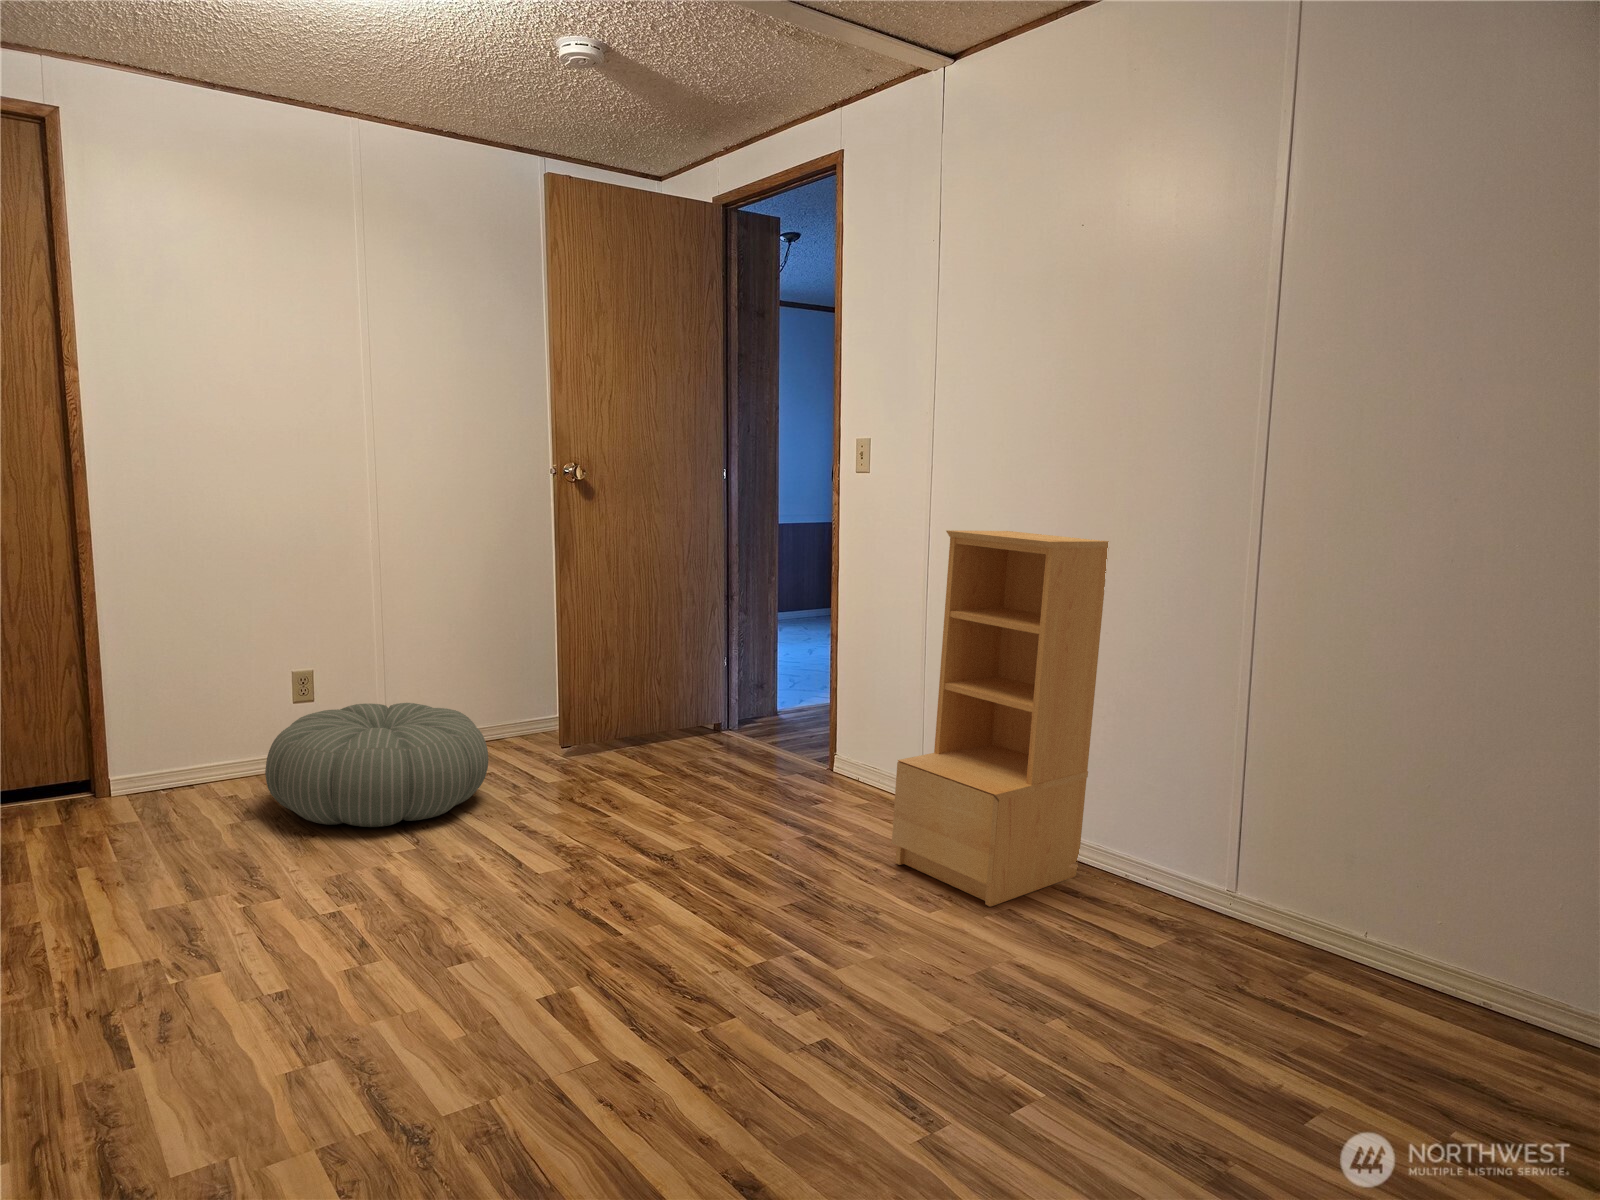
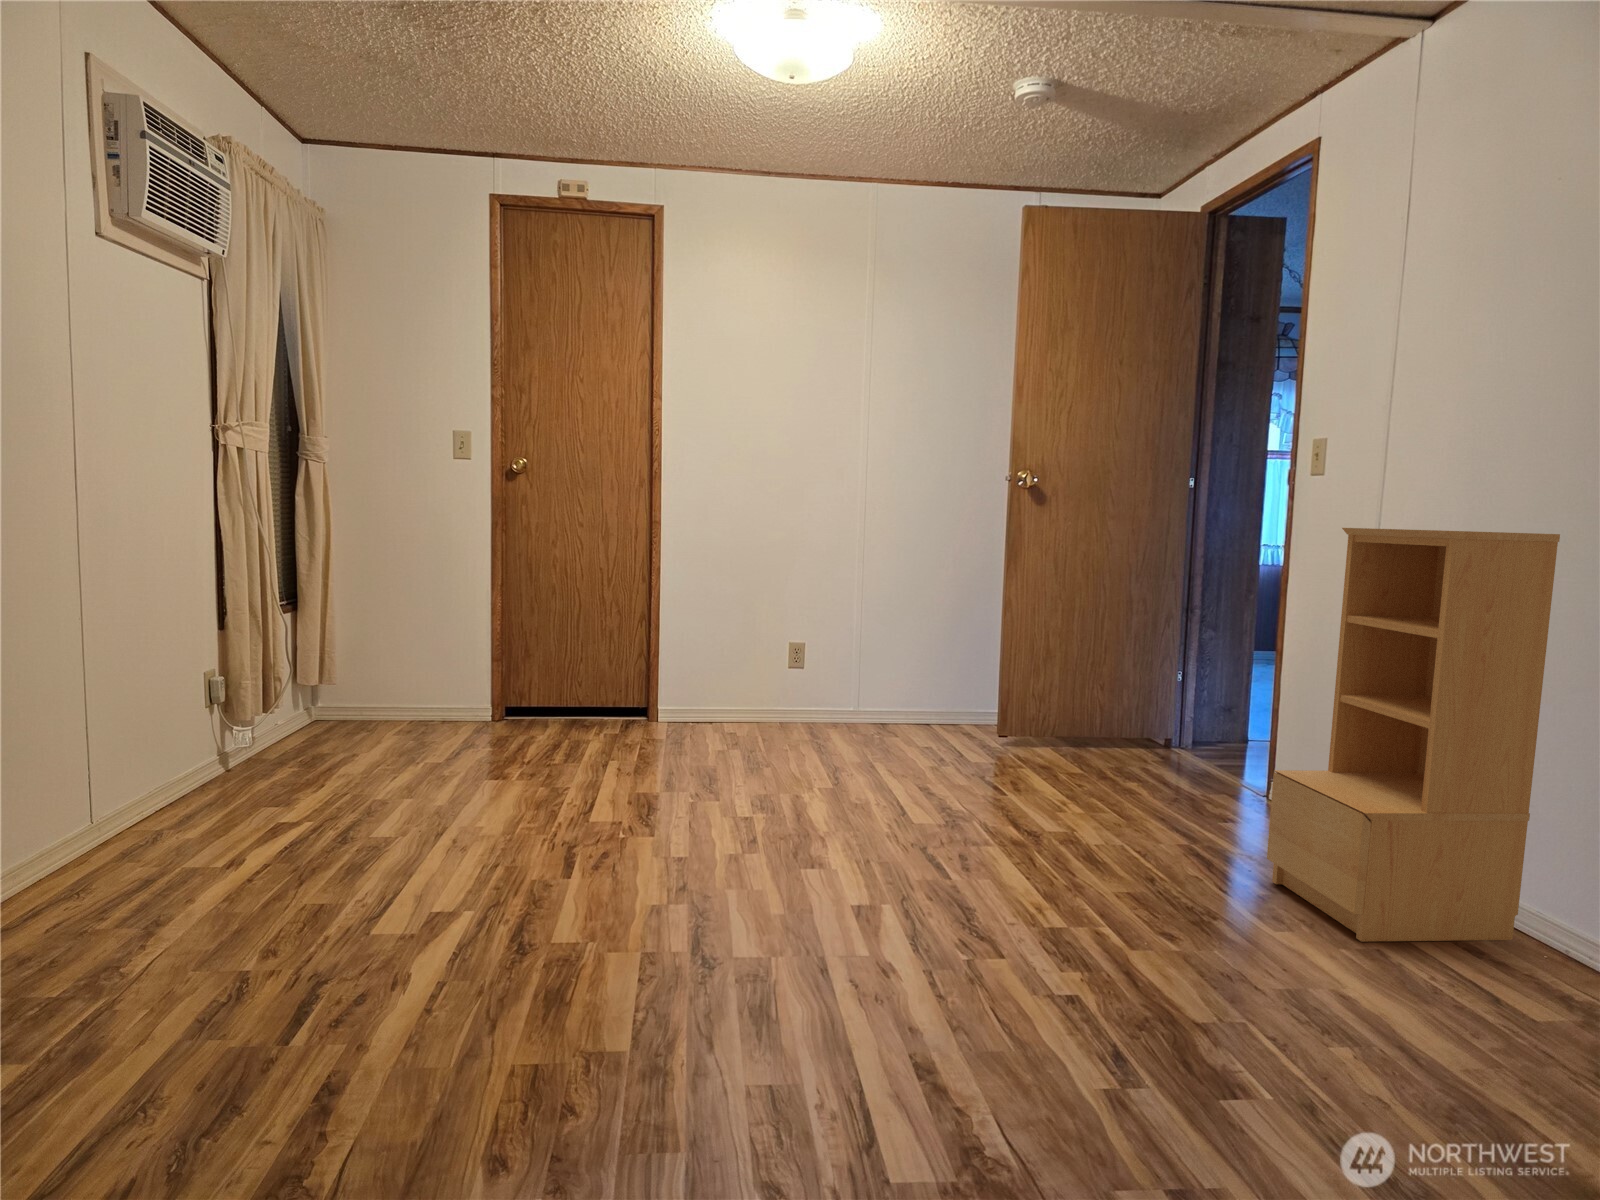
pouf: present [265,703,488,827] -> none [754,681,916,773]

